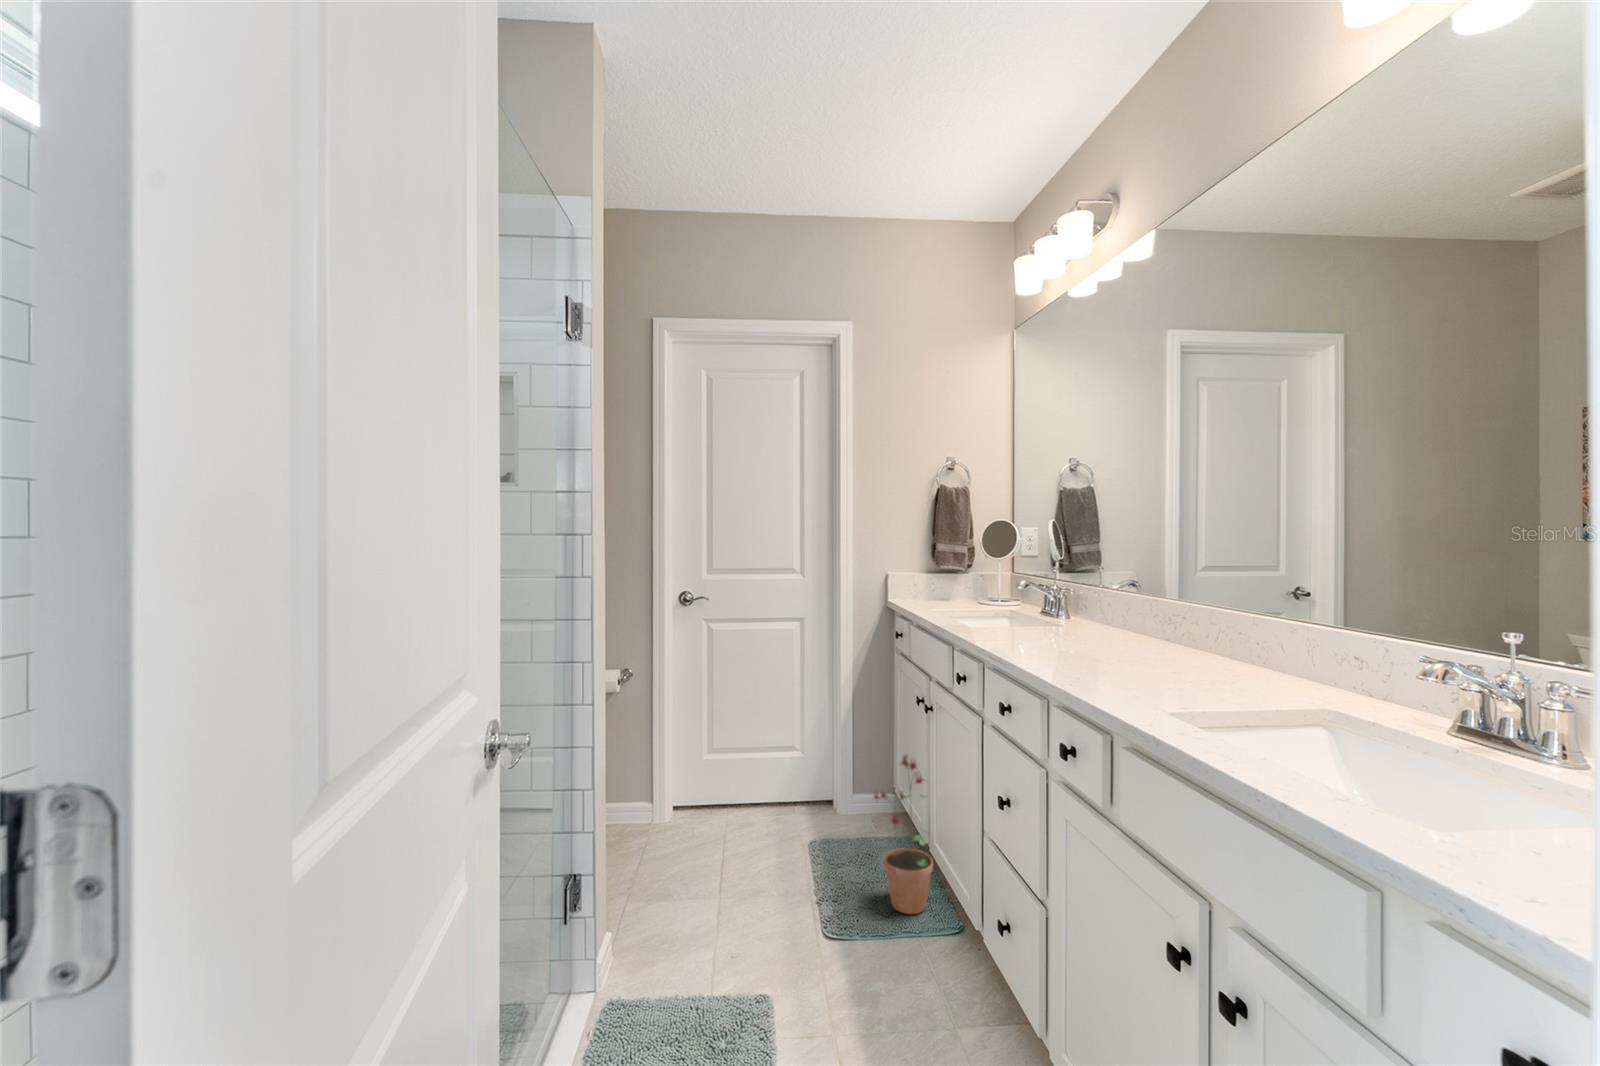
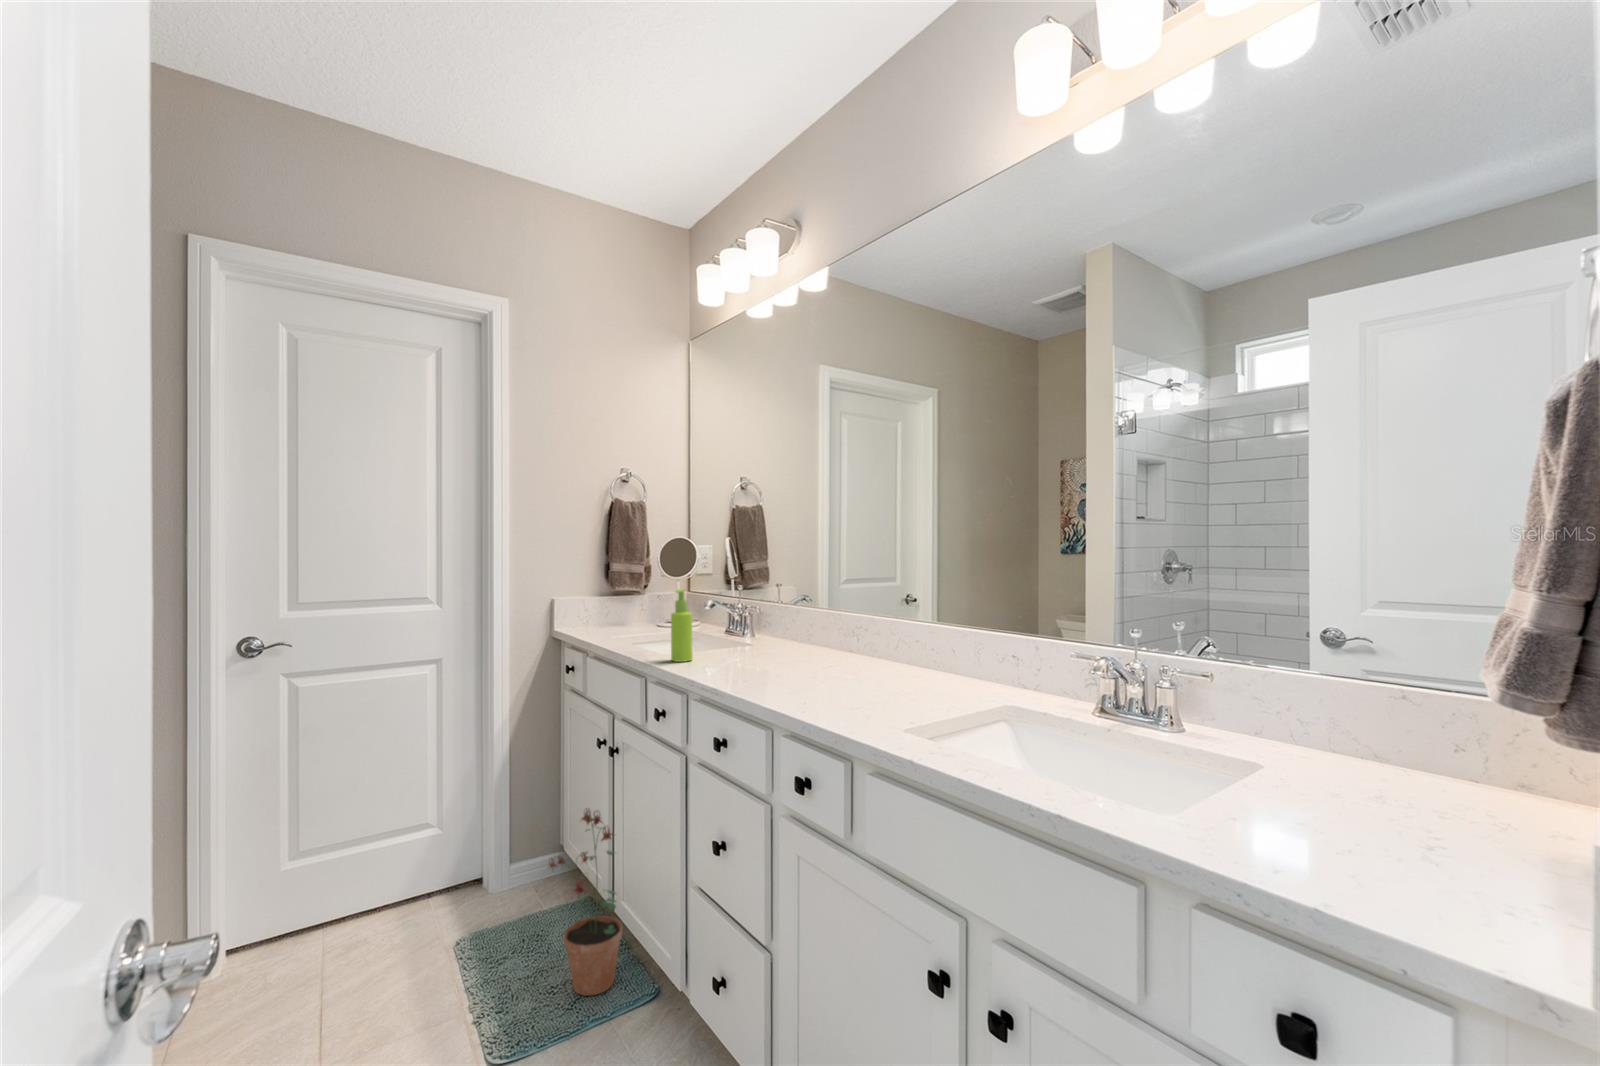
soap dispenser: none [977,567,997,634] -> present [671,589,692,662]

